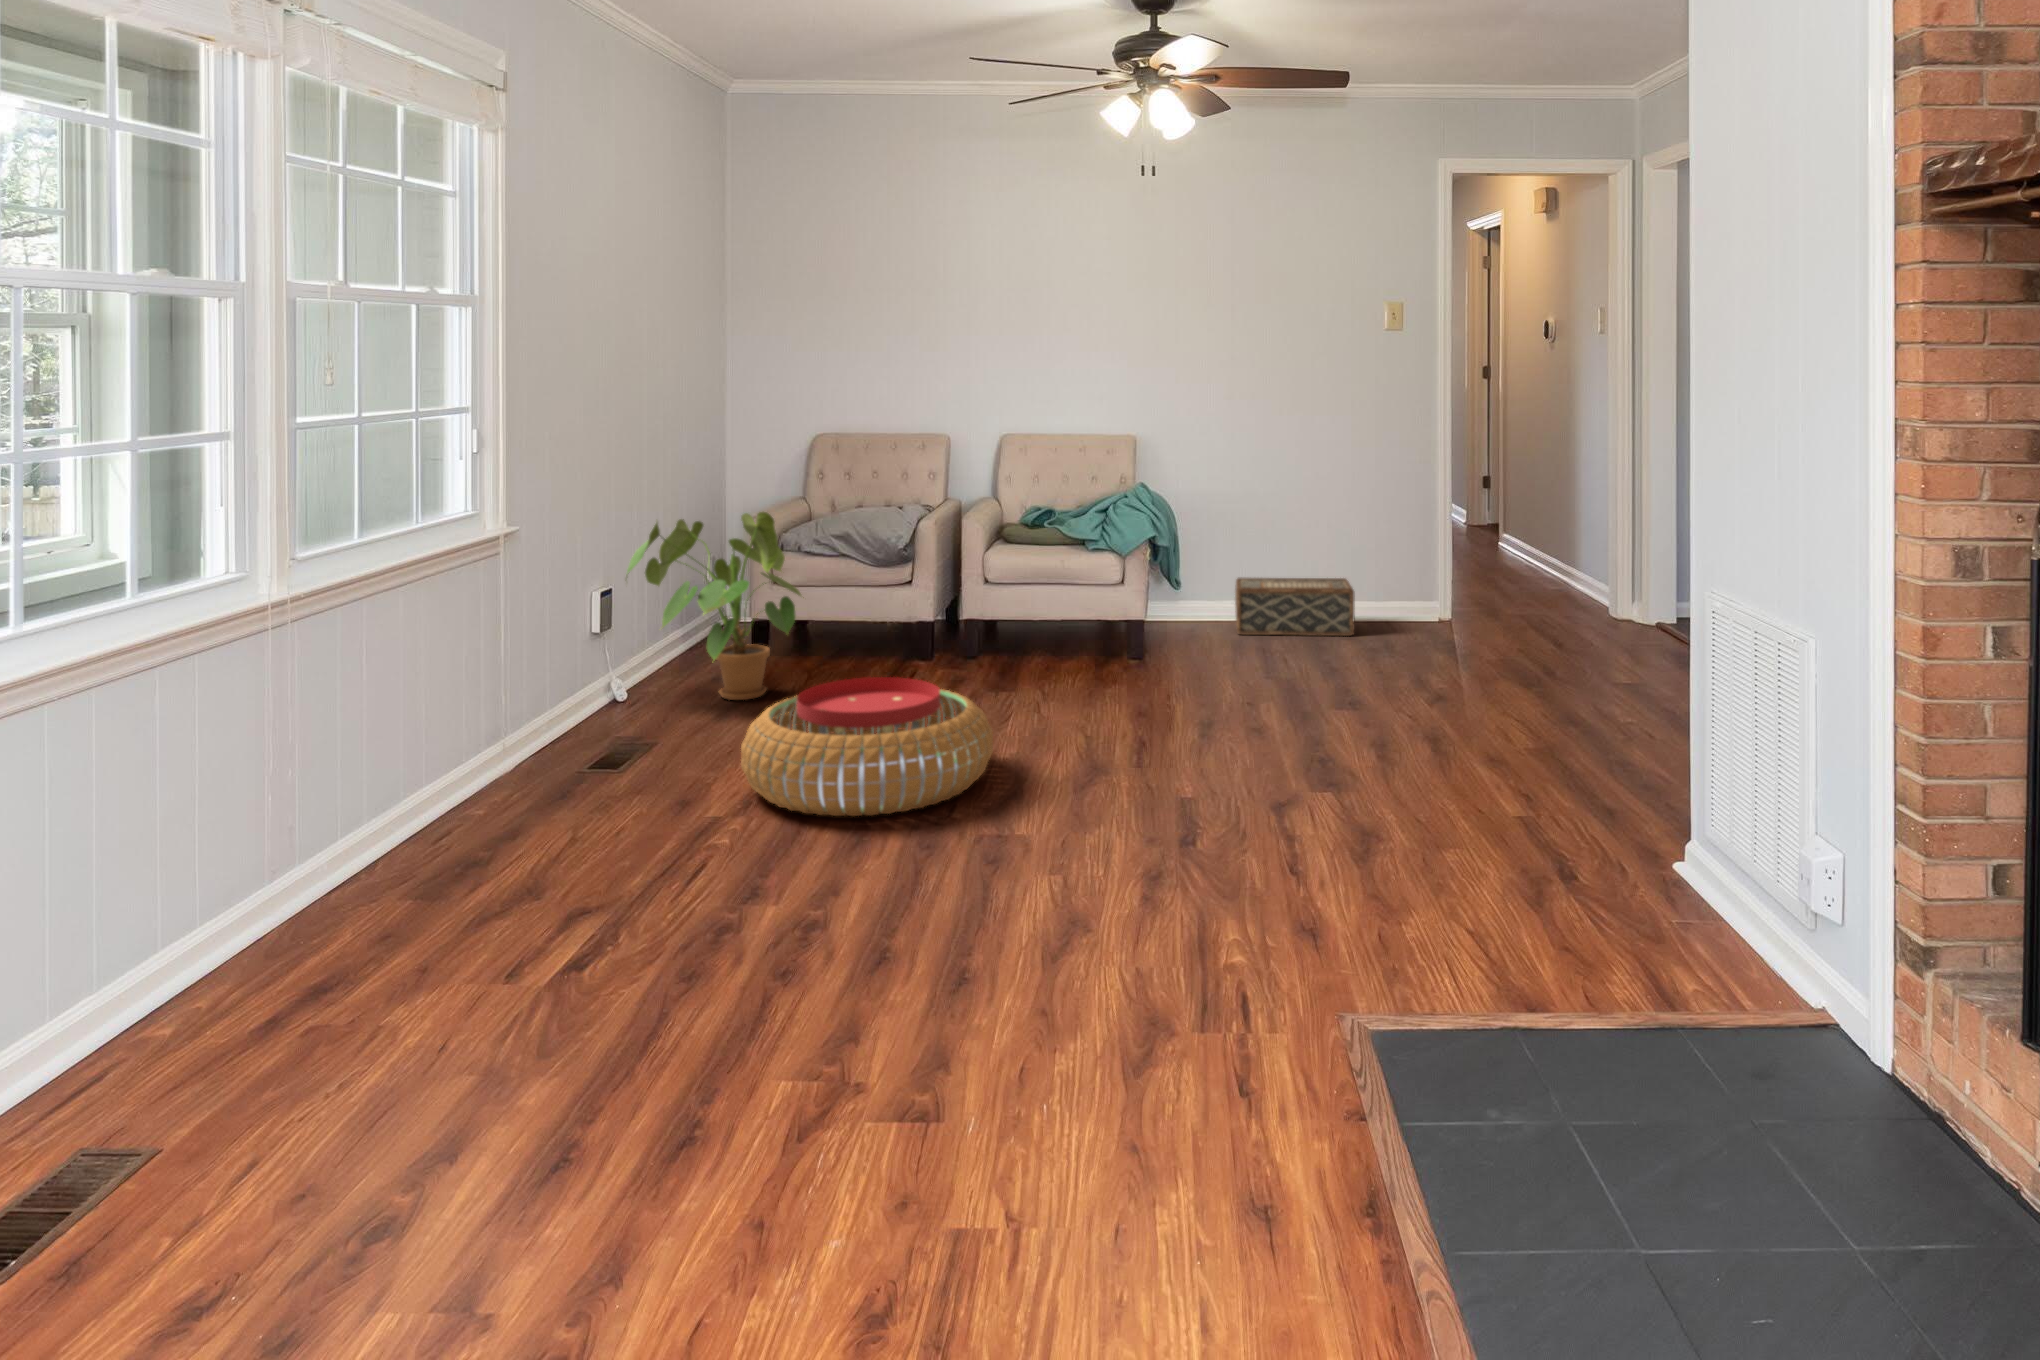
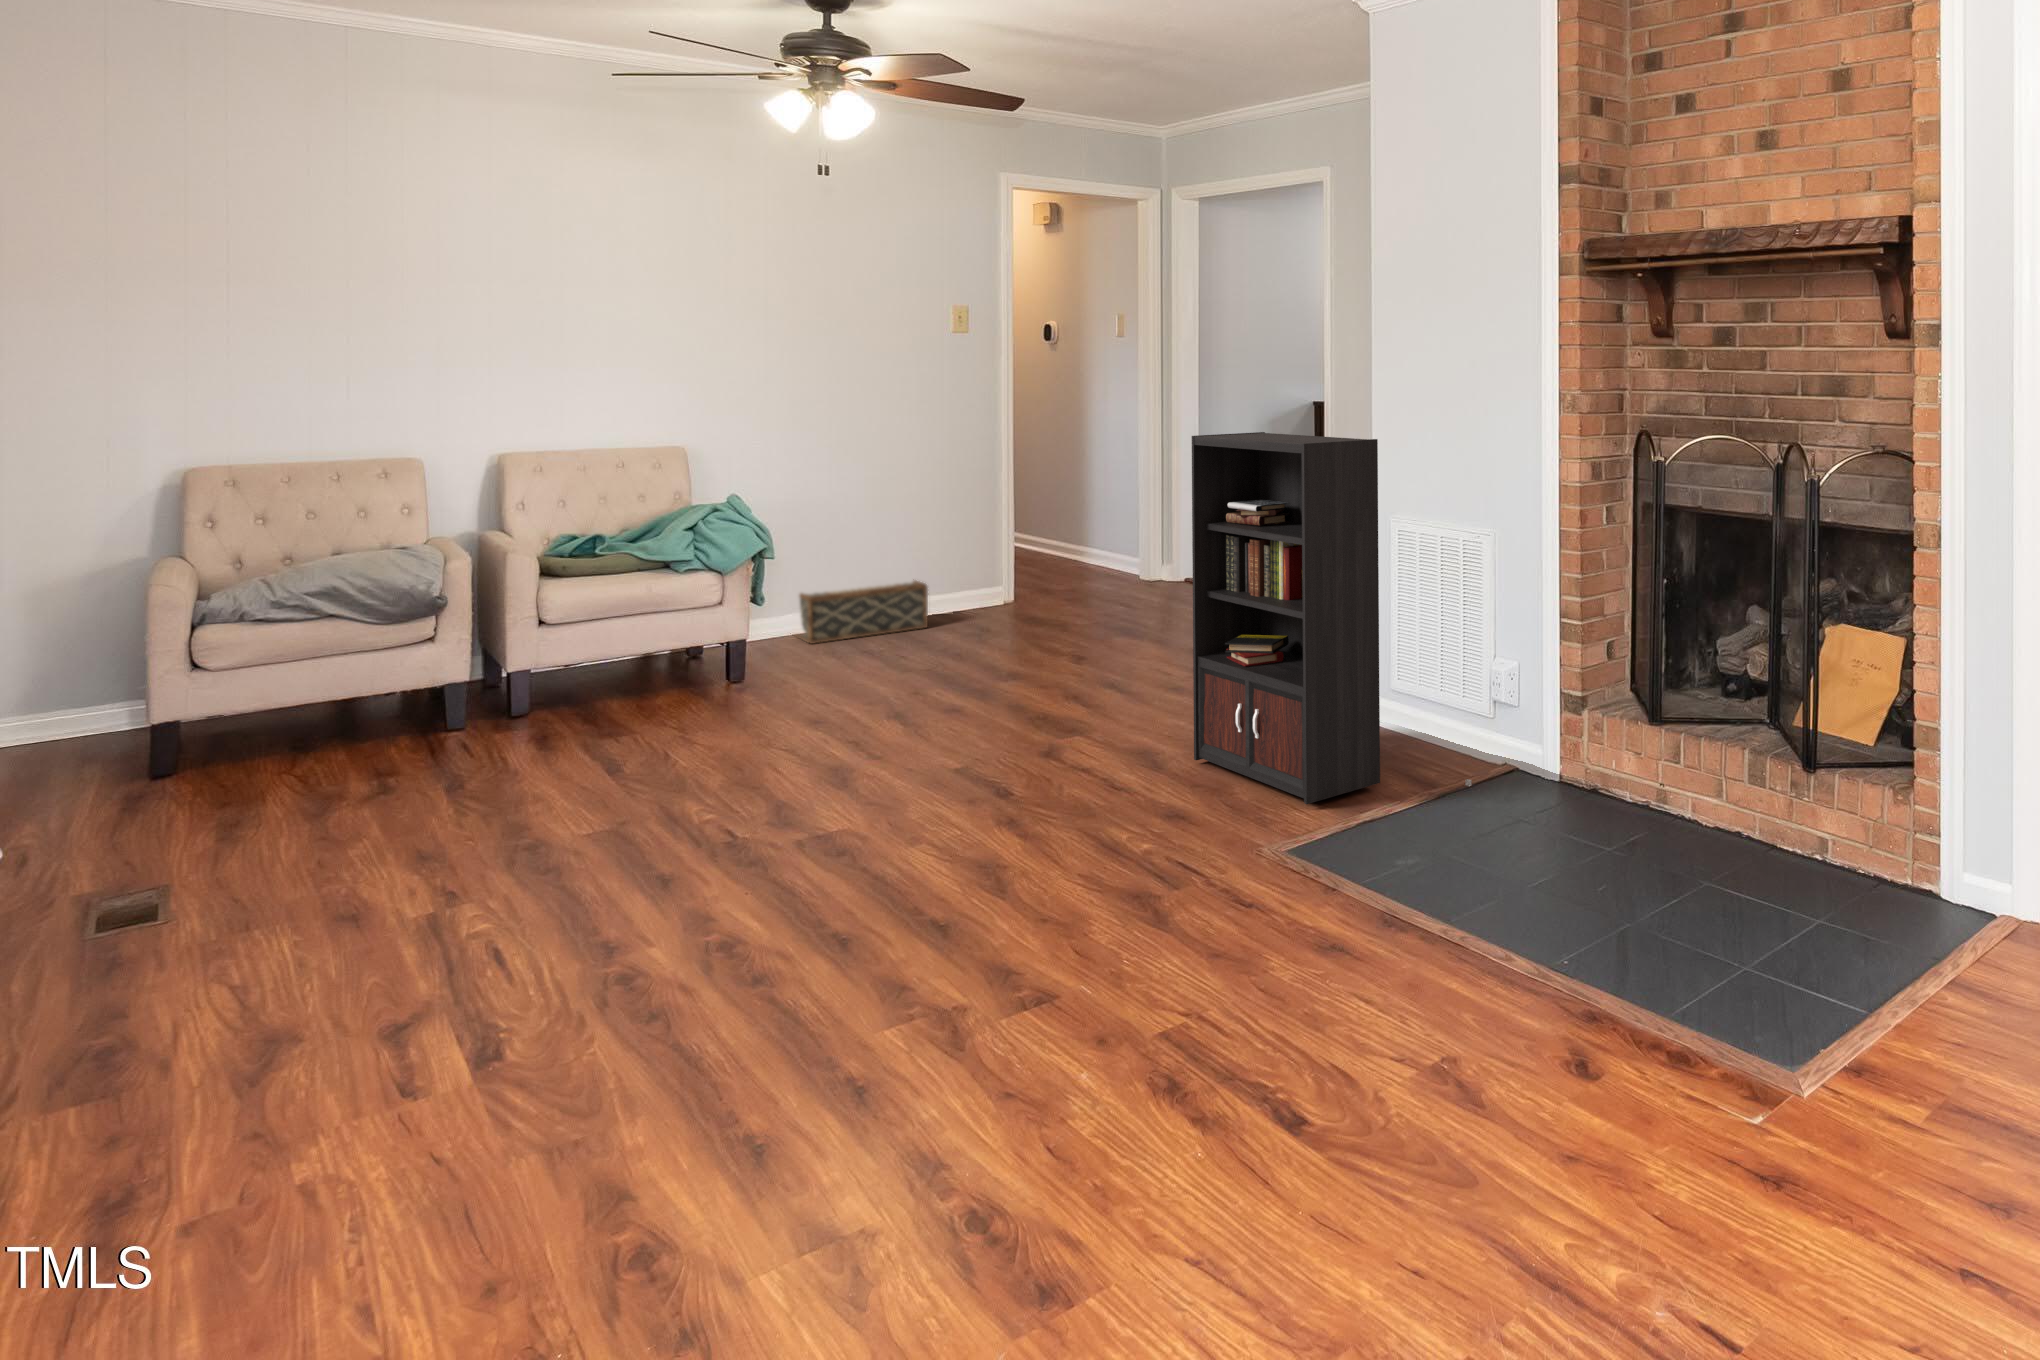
bookcase: none [1413,453,1732,1027] -> present [1192,432,1471,804]
house plant: present [627,512,804,700] -> none [31,564,350,809]
pouf: present [741,677,993,816] -> none [417,712,743,870]

